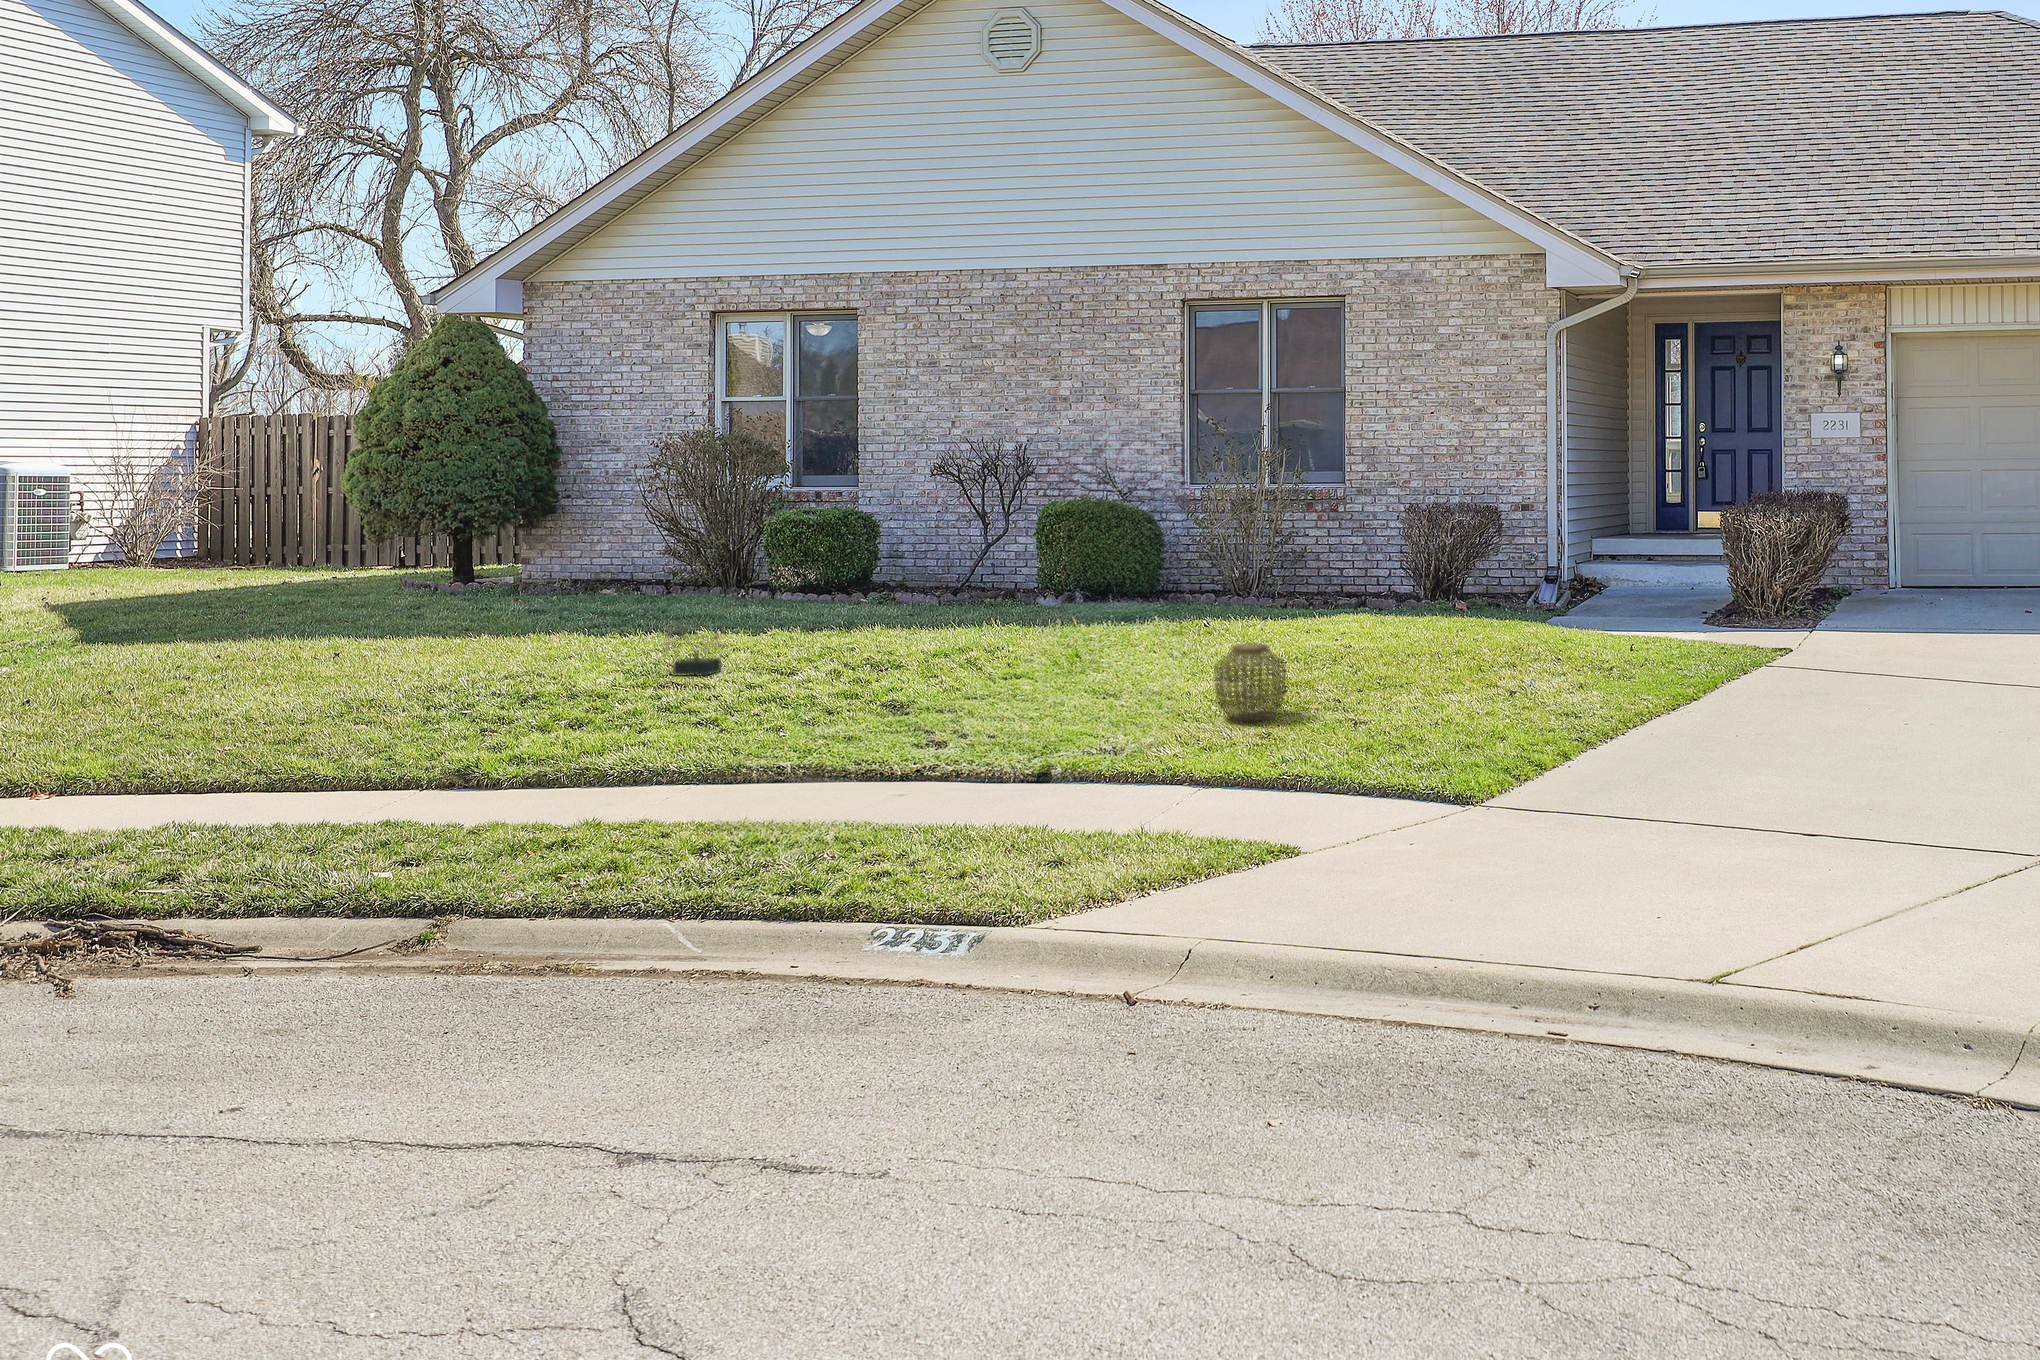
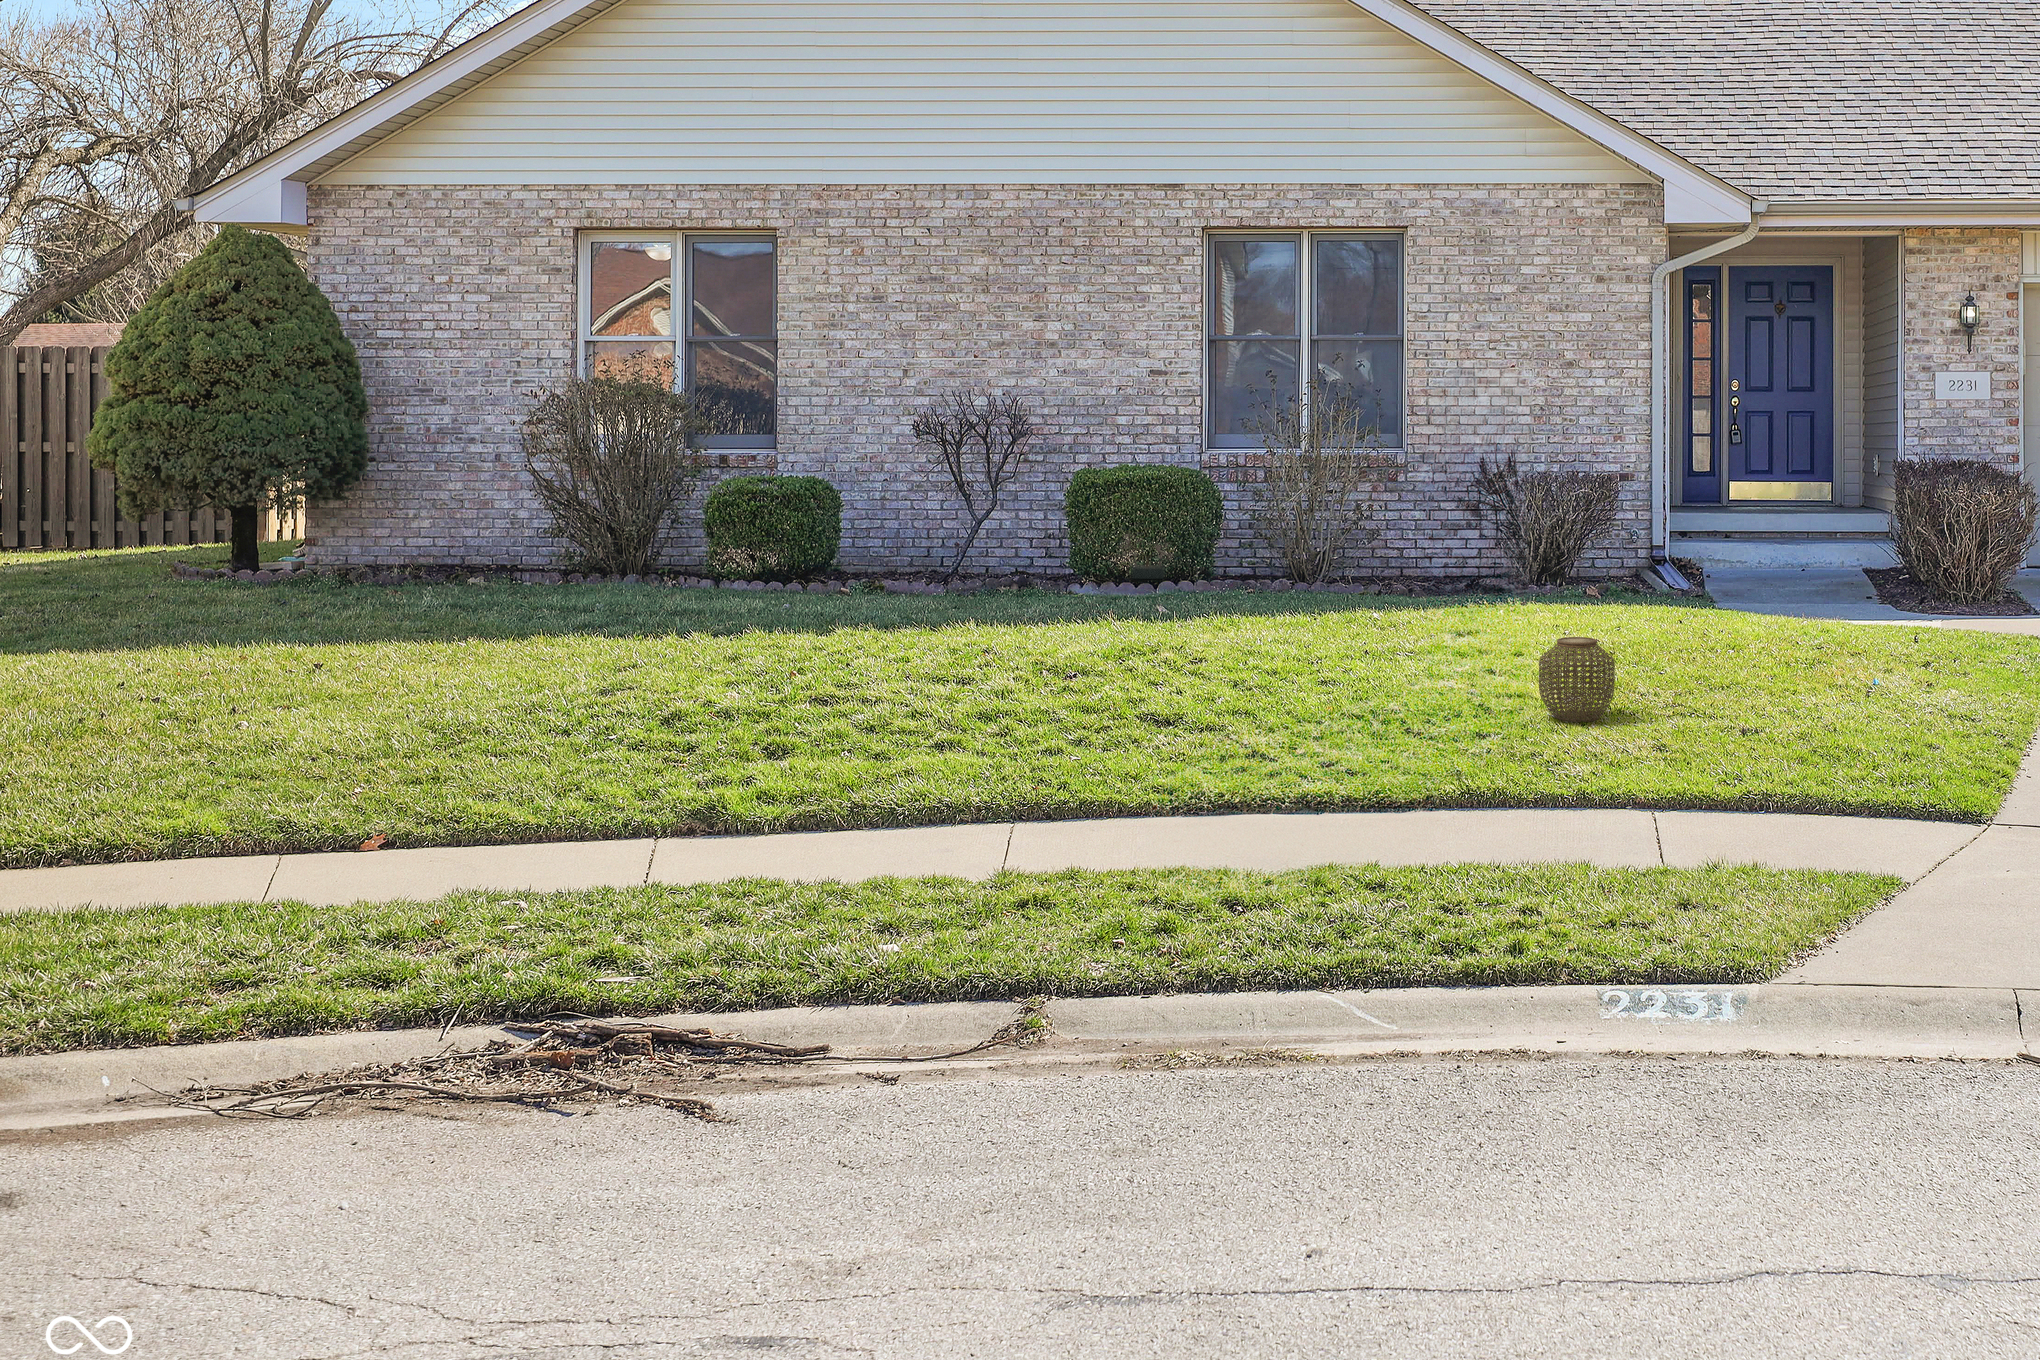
decorative plant: present [664,623,726,676] -> present [1122,536,1164,579]

